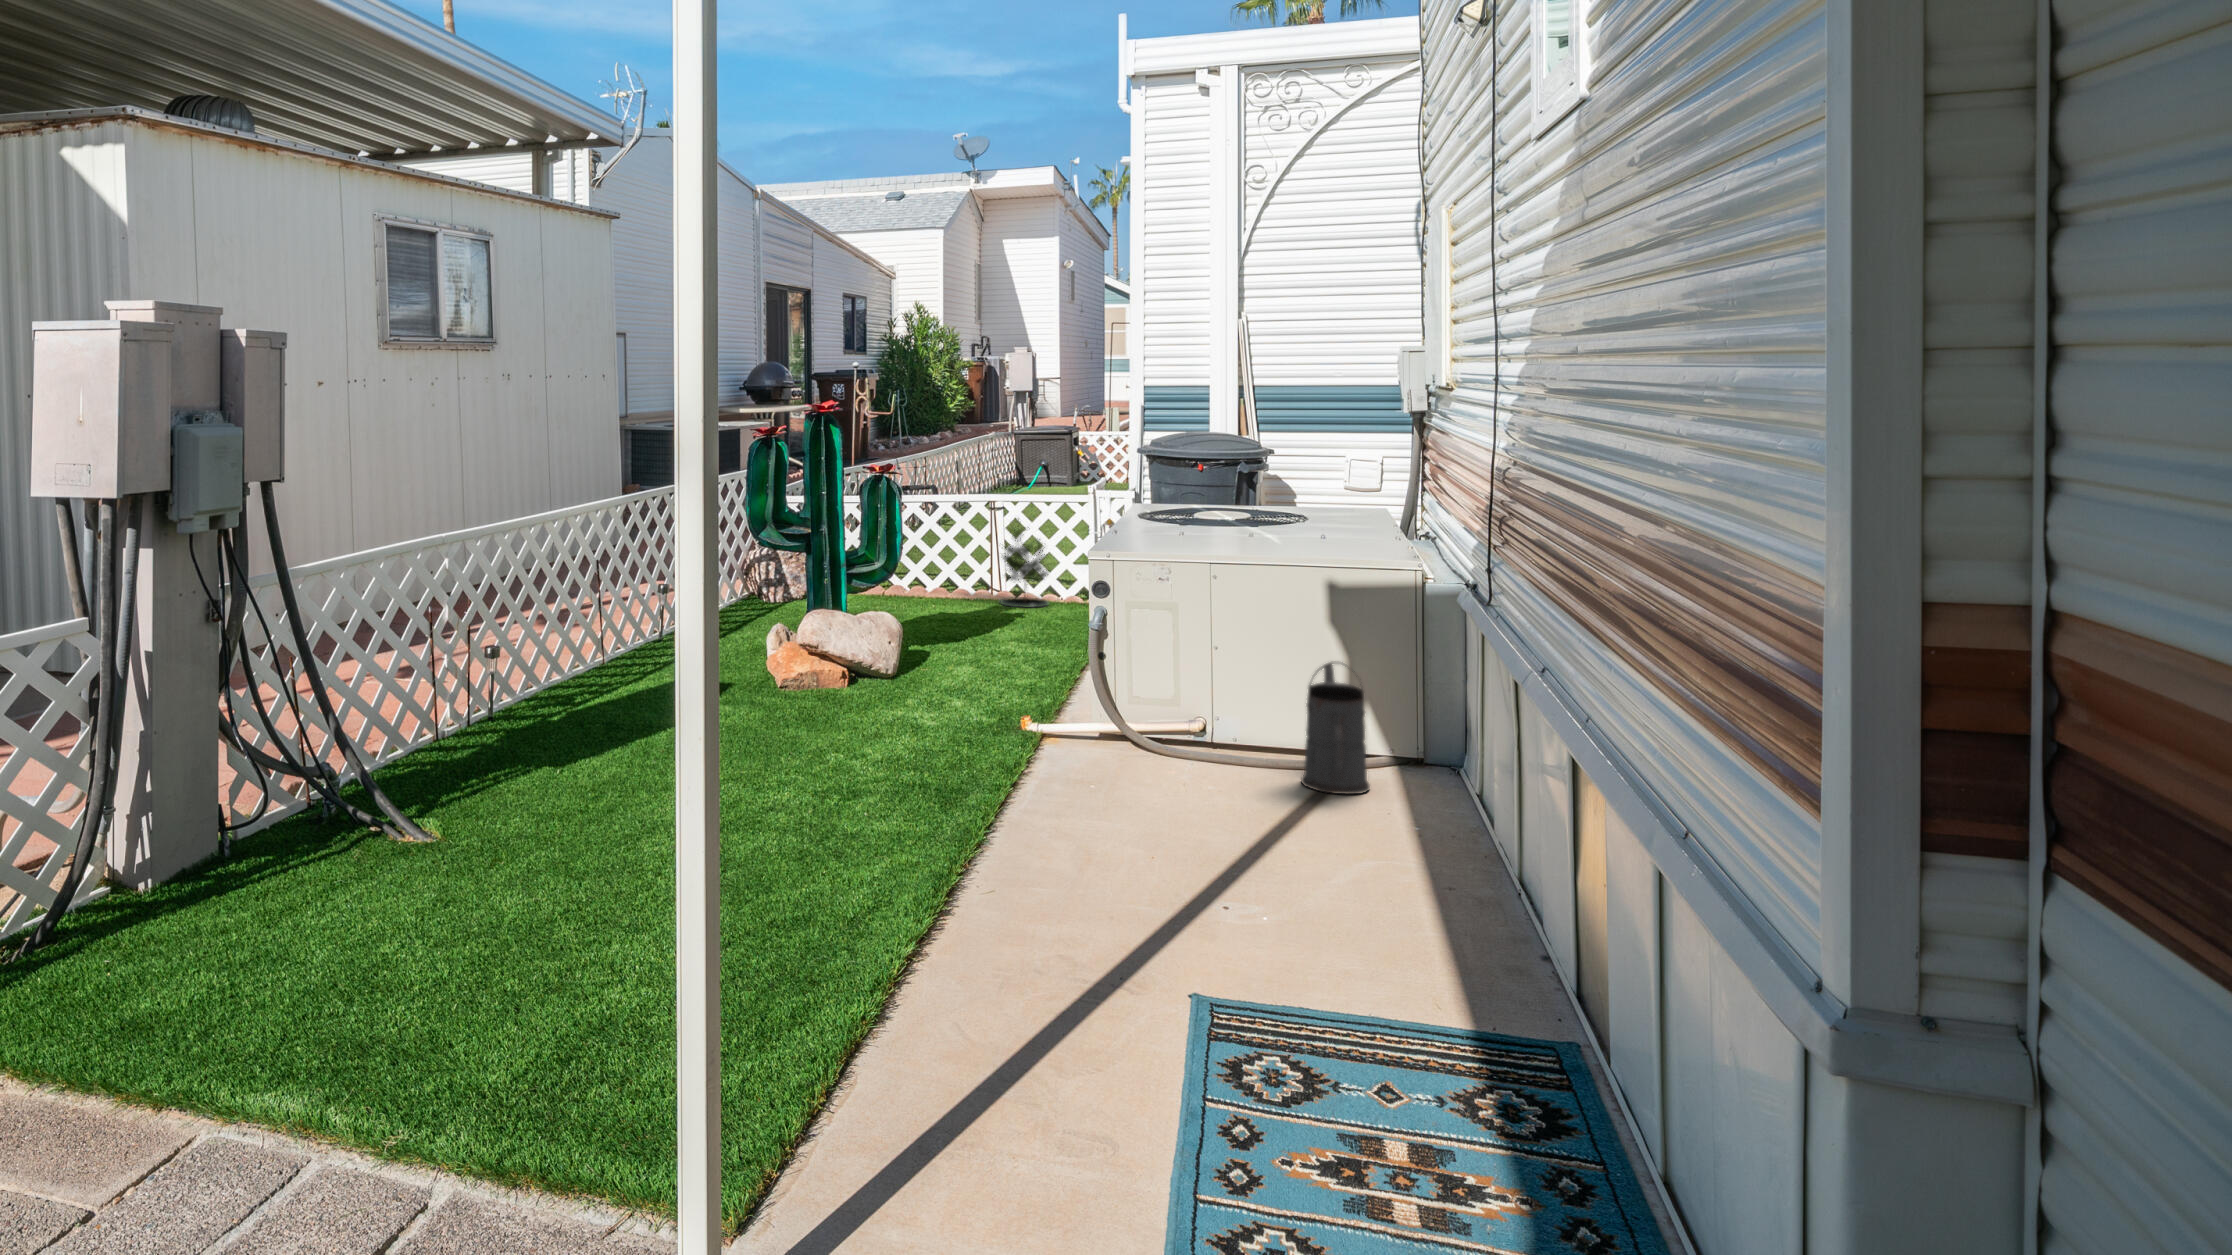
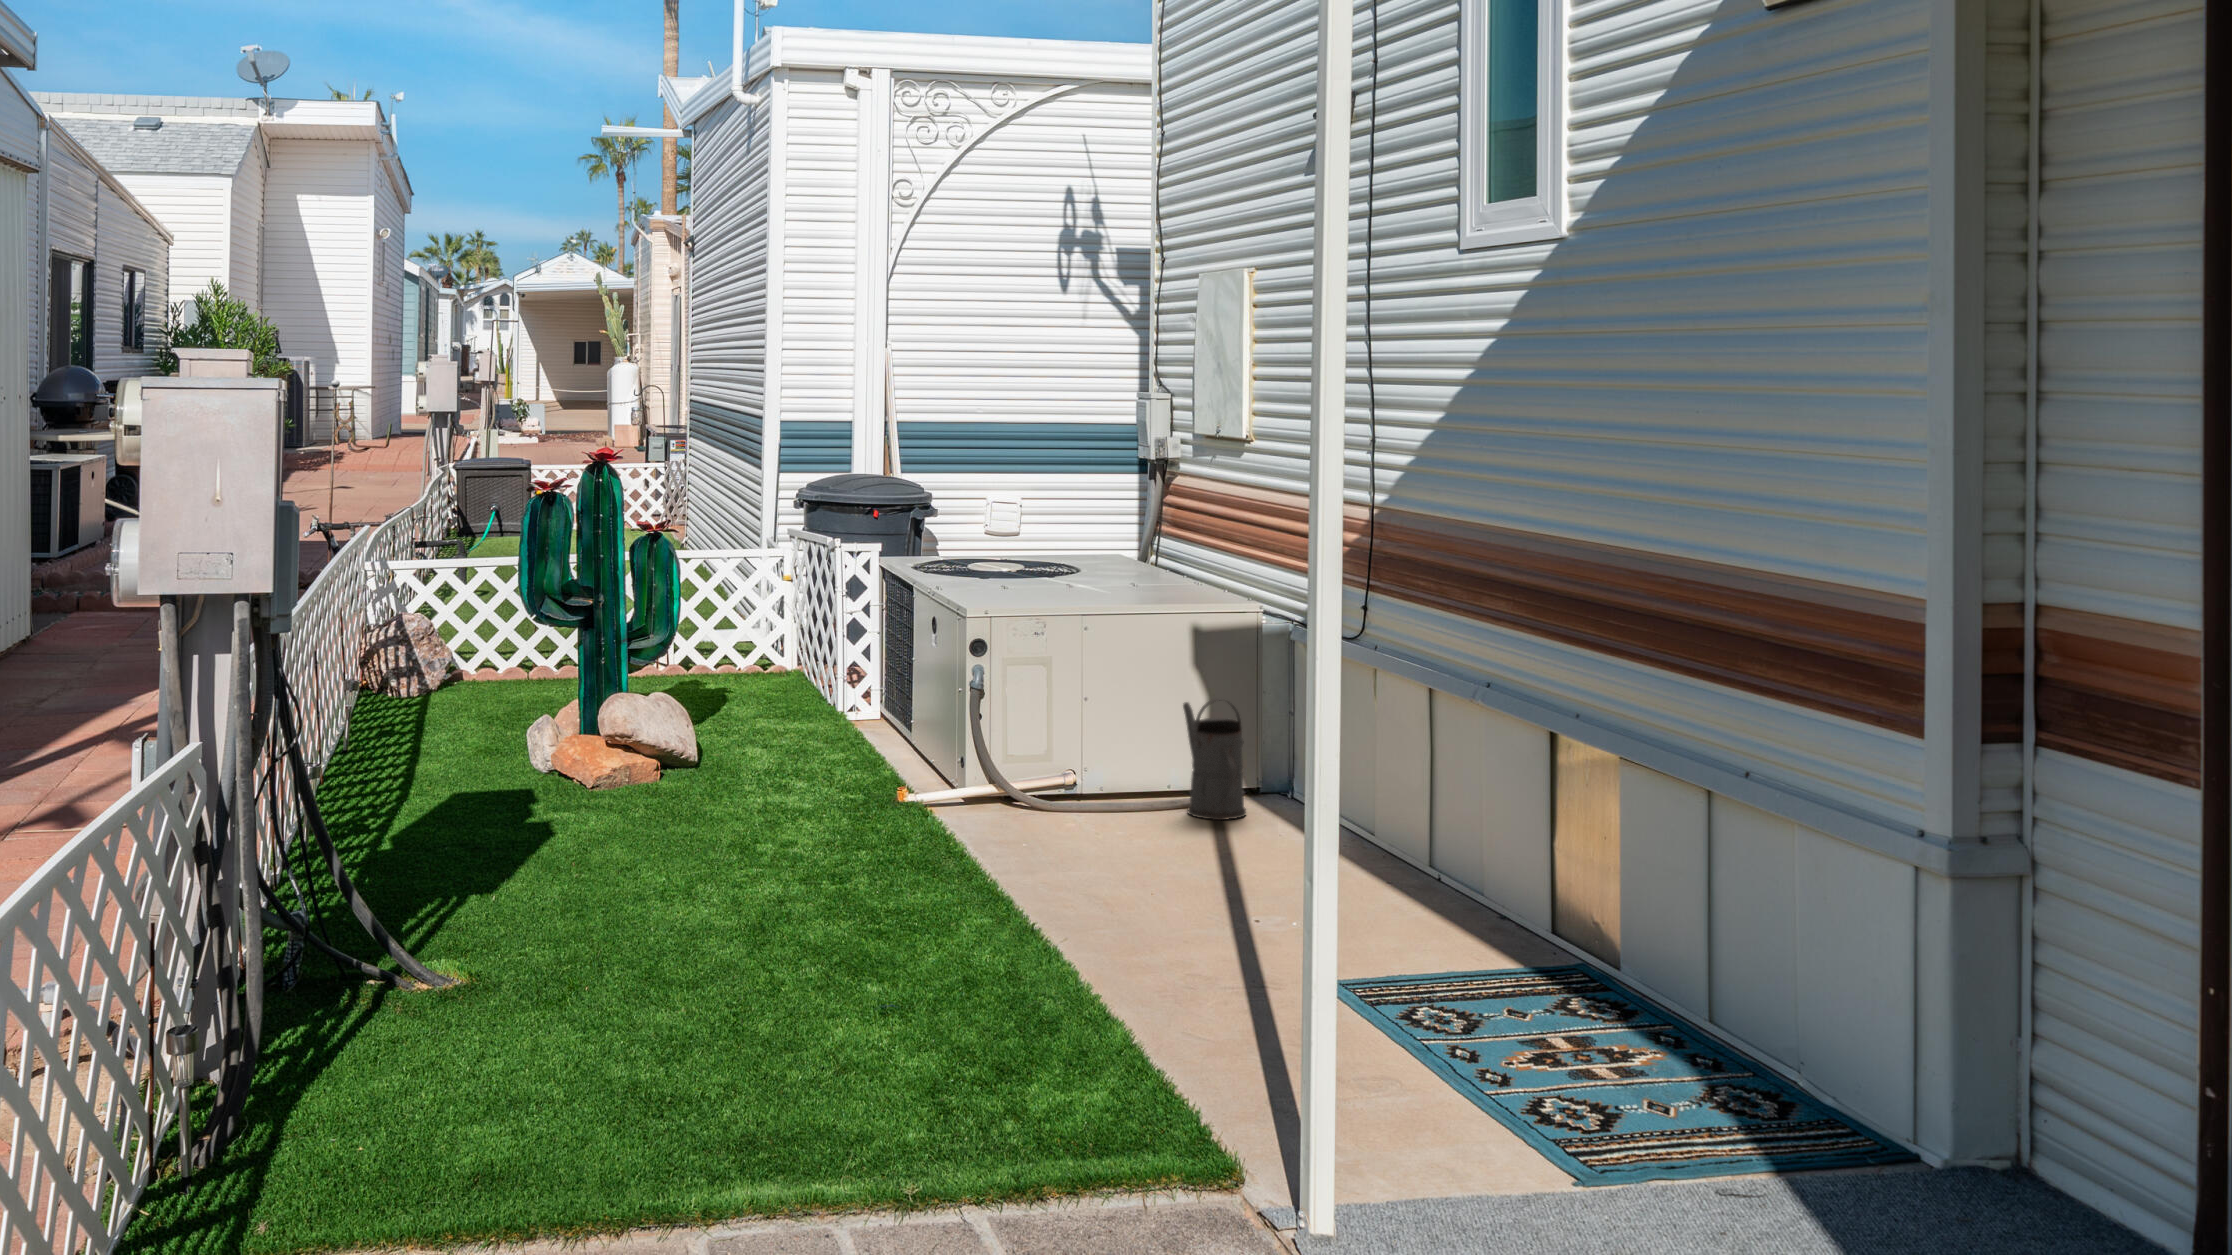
potted tree: present [1000,518,1049,607] -> none [686,575,749,679]

